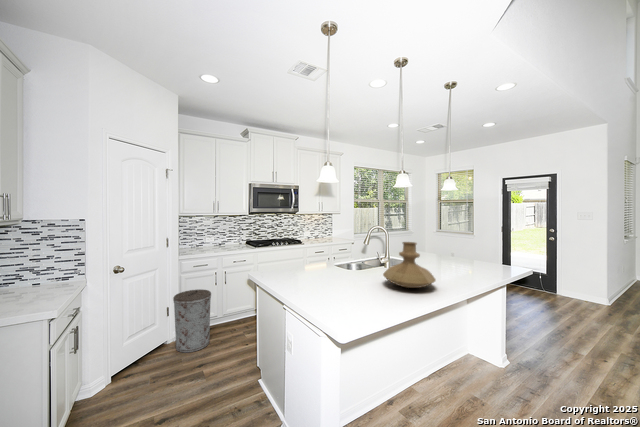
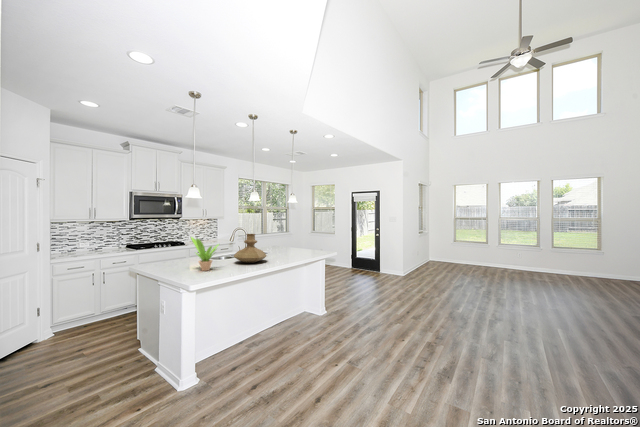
potted plant: none [327,246,372,303] -> present [191,237,218,271]
trash can: present [173,289,211,353] -> none [46,289,89,346]

